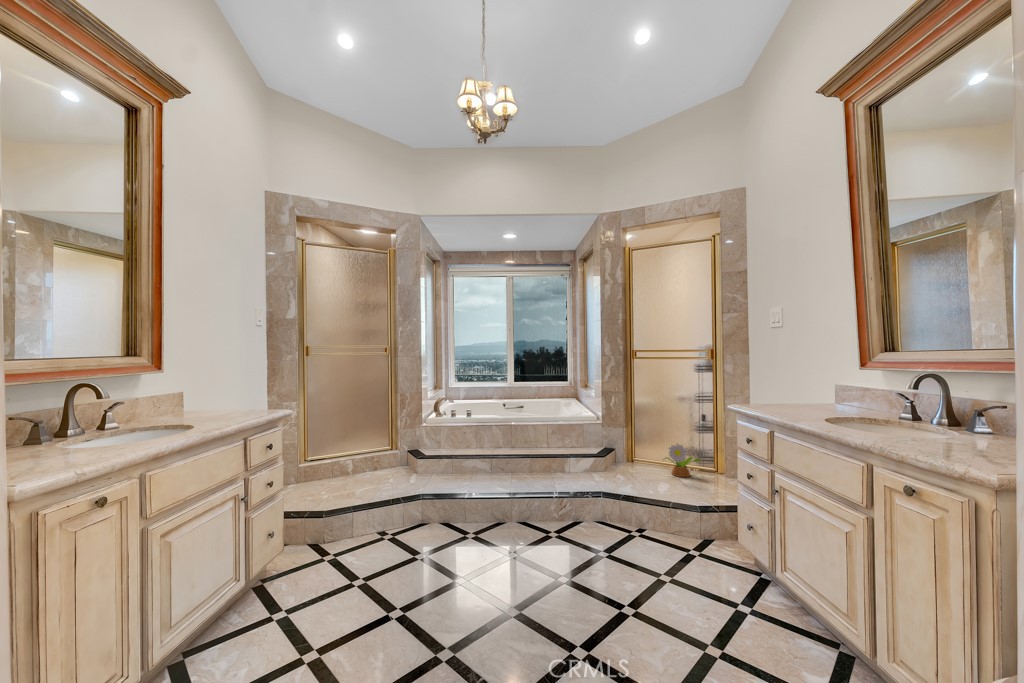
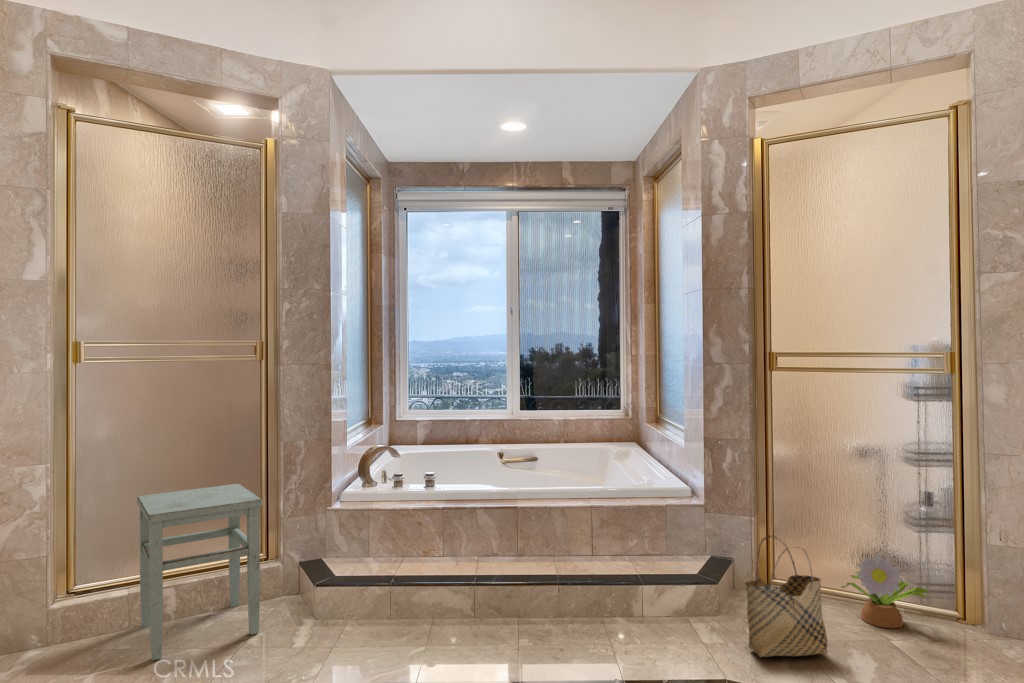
stool: none [335,413,394,488] -> present [137,484,262,660]
woven basket: none [613,433,650,486] -> present [745,536,827,657]

